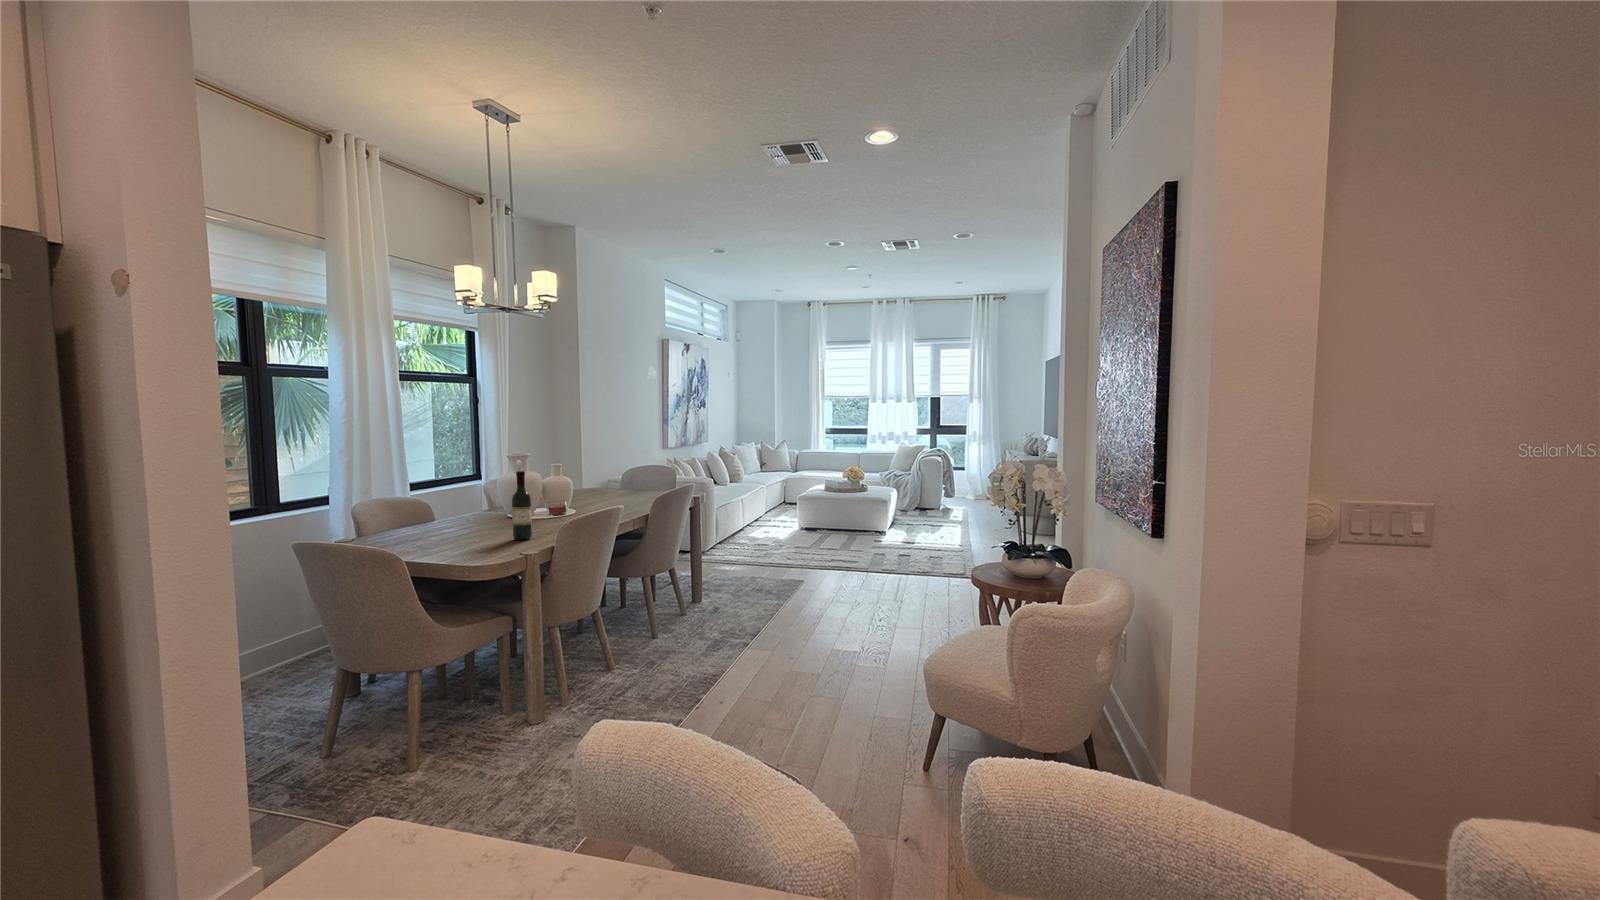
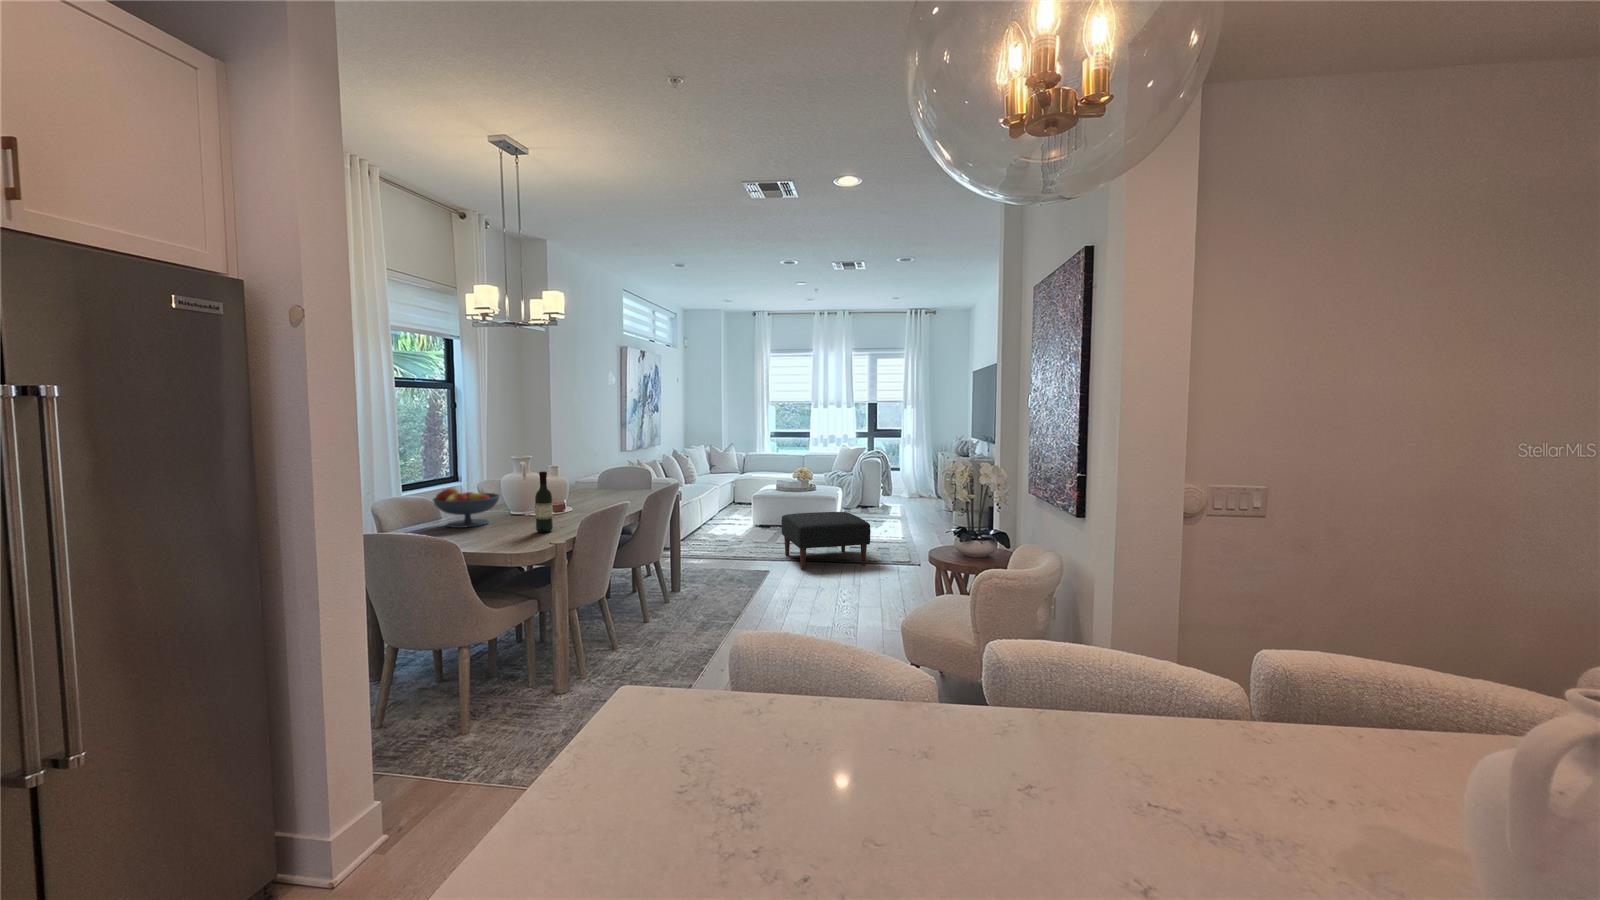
fruit bowl: none [411,488,486,532] -> present [433,488,500,528]
ottoman: none [822,518,919,582] -> present [781,512,871,570]

